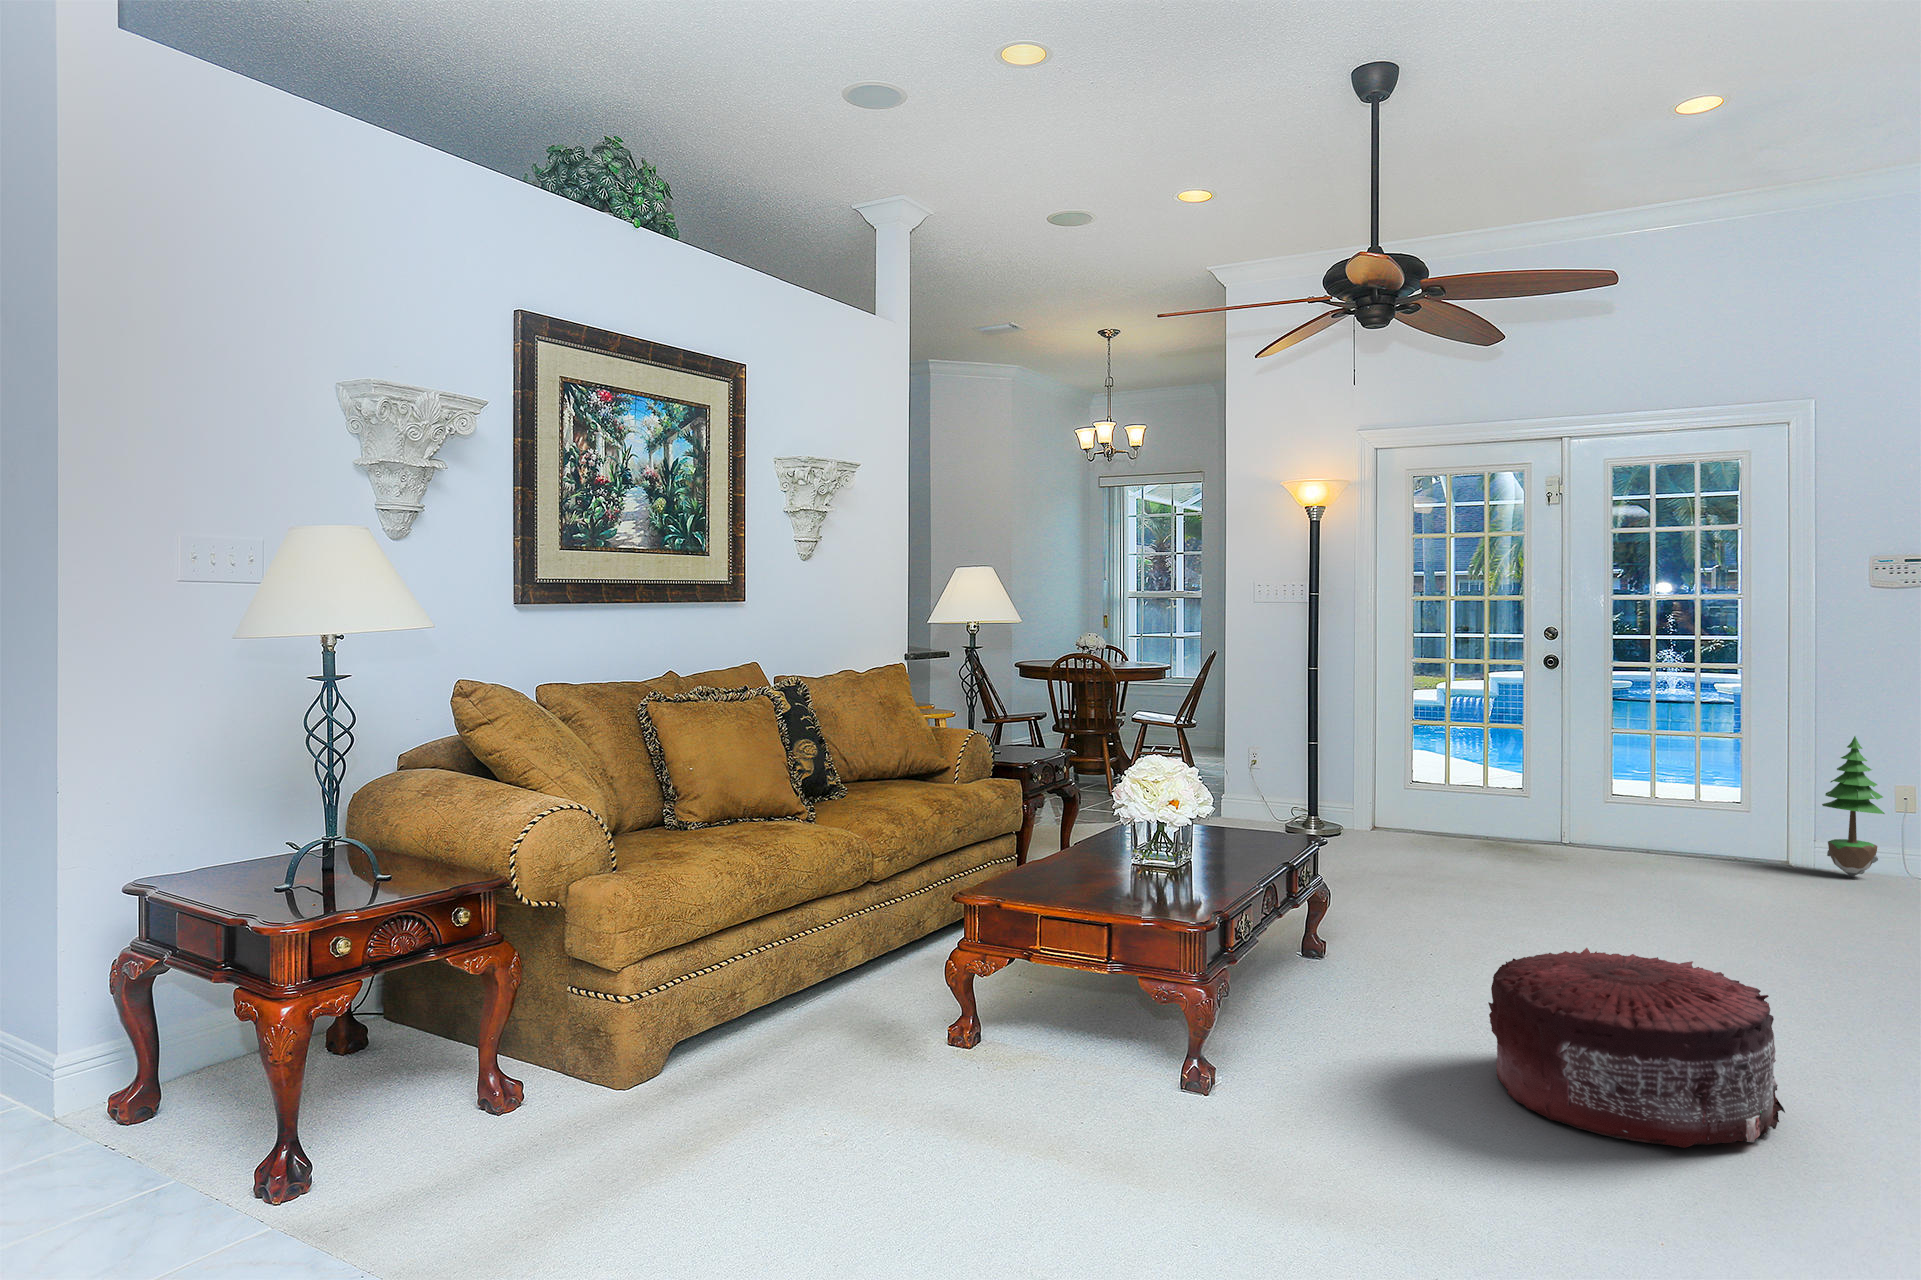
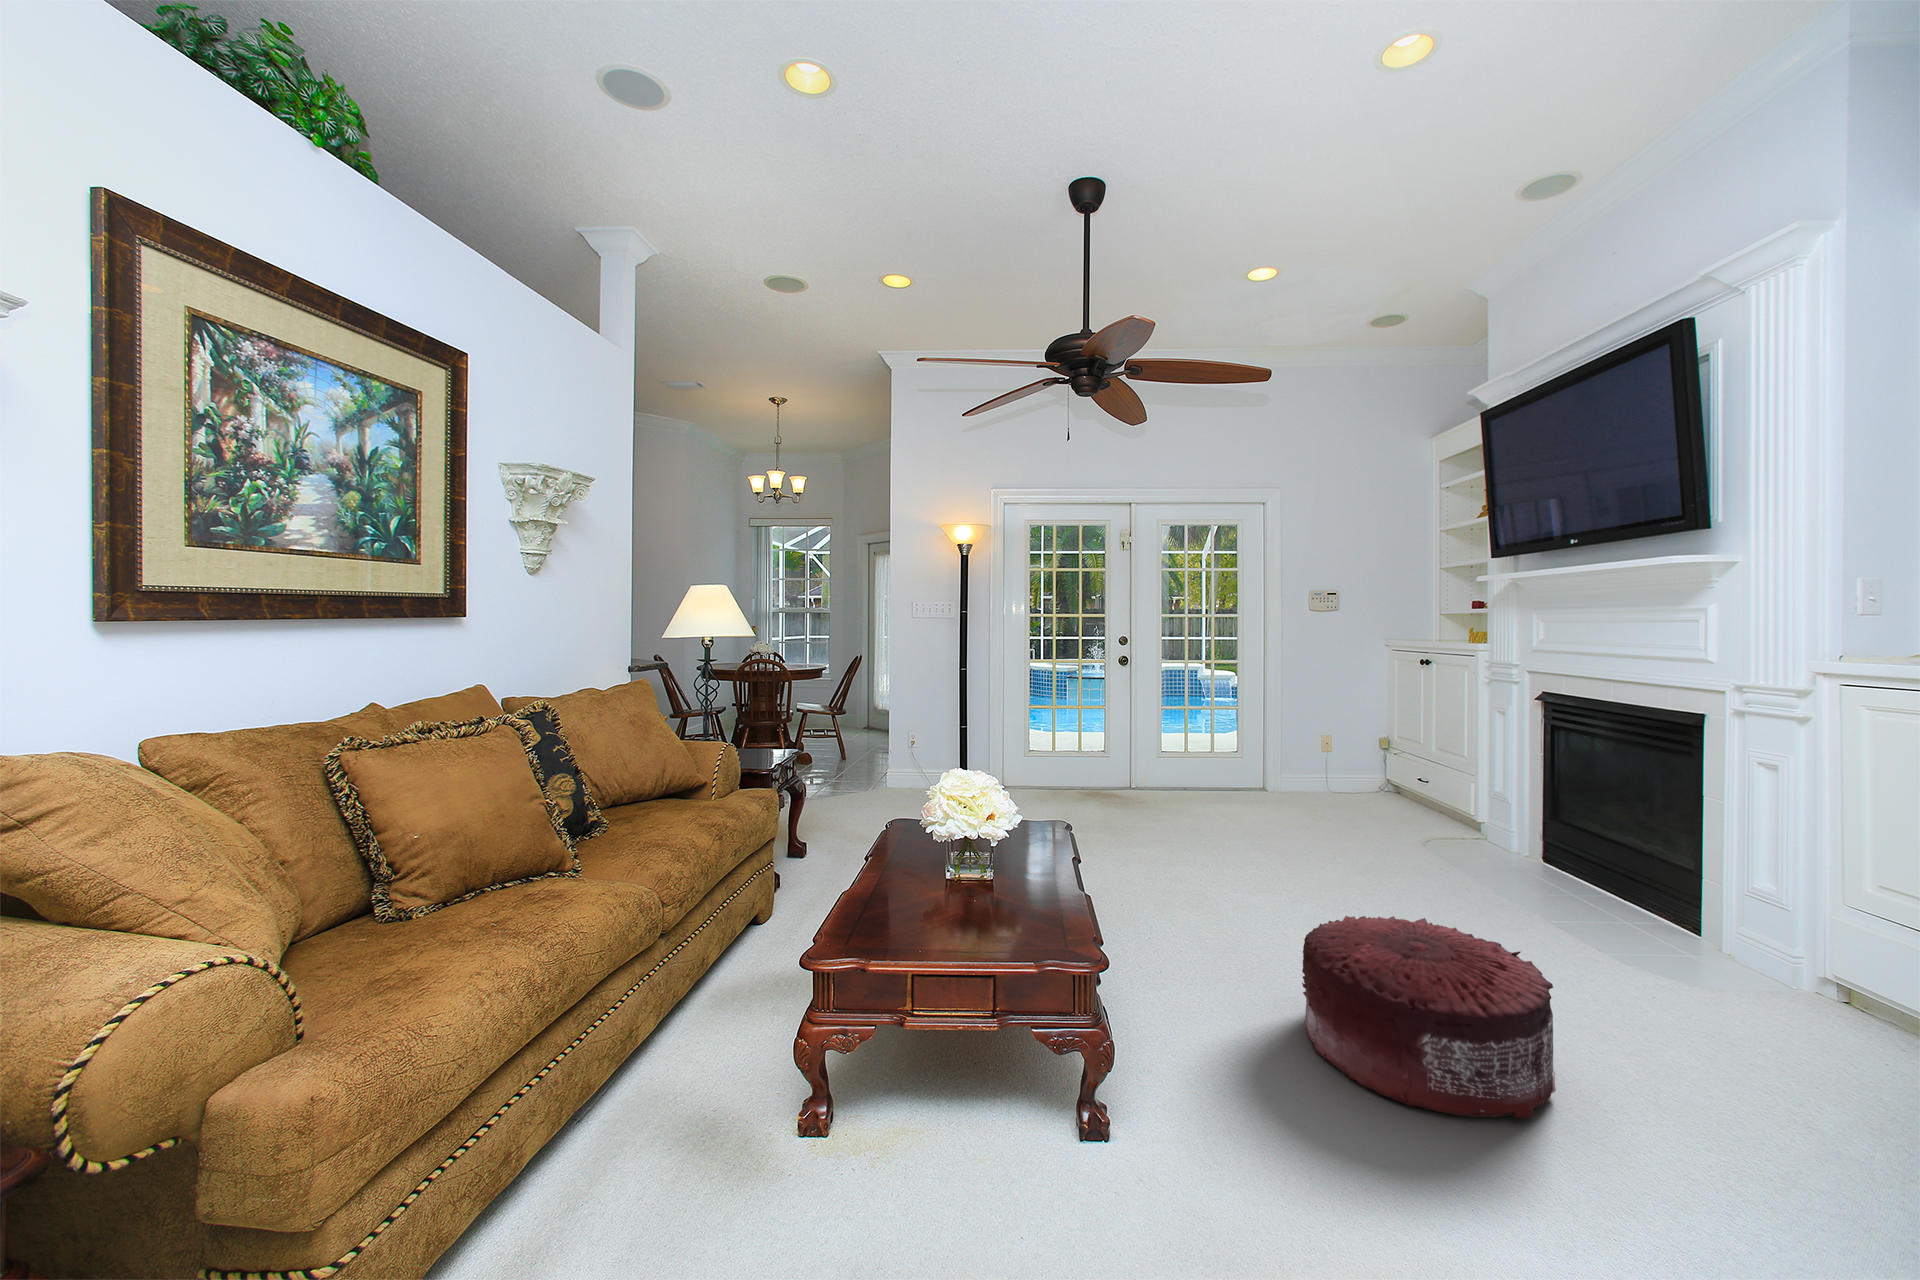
potted tree: present [1822,736,1885,877] -> none [1282,705,1317,795]

